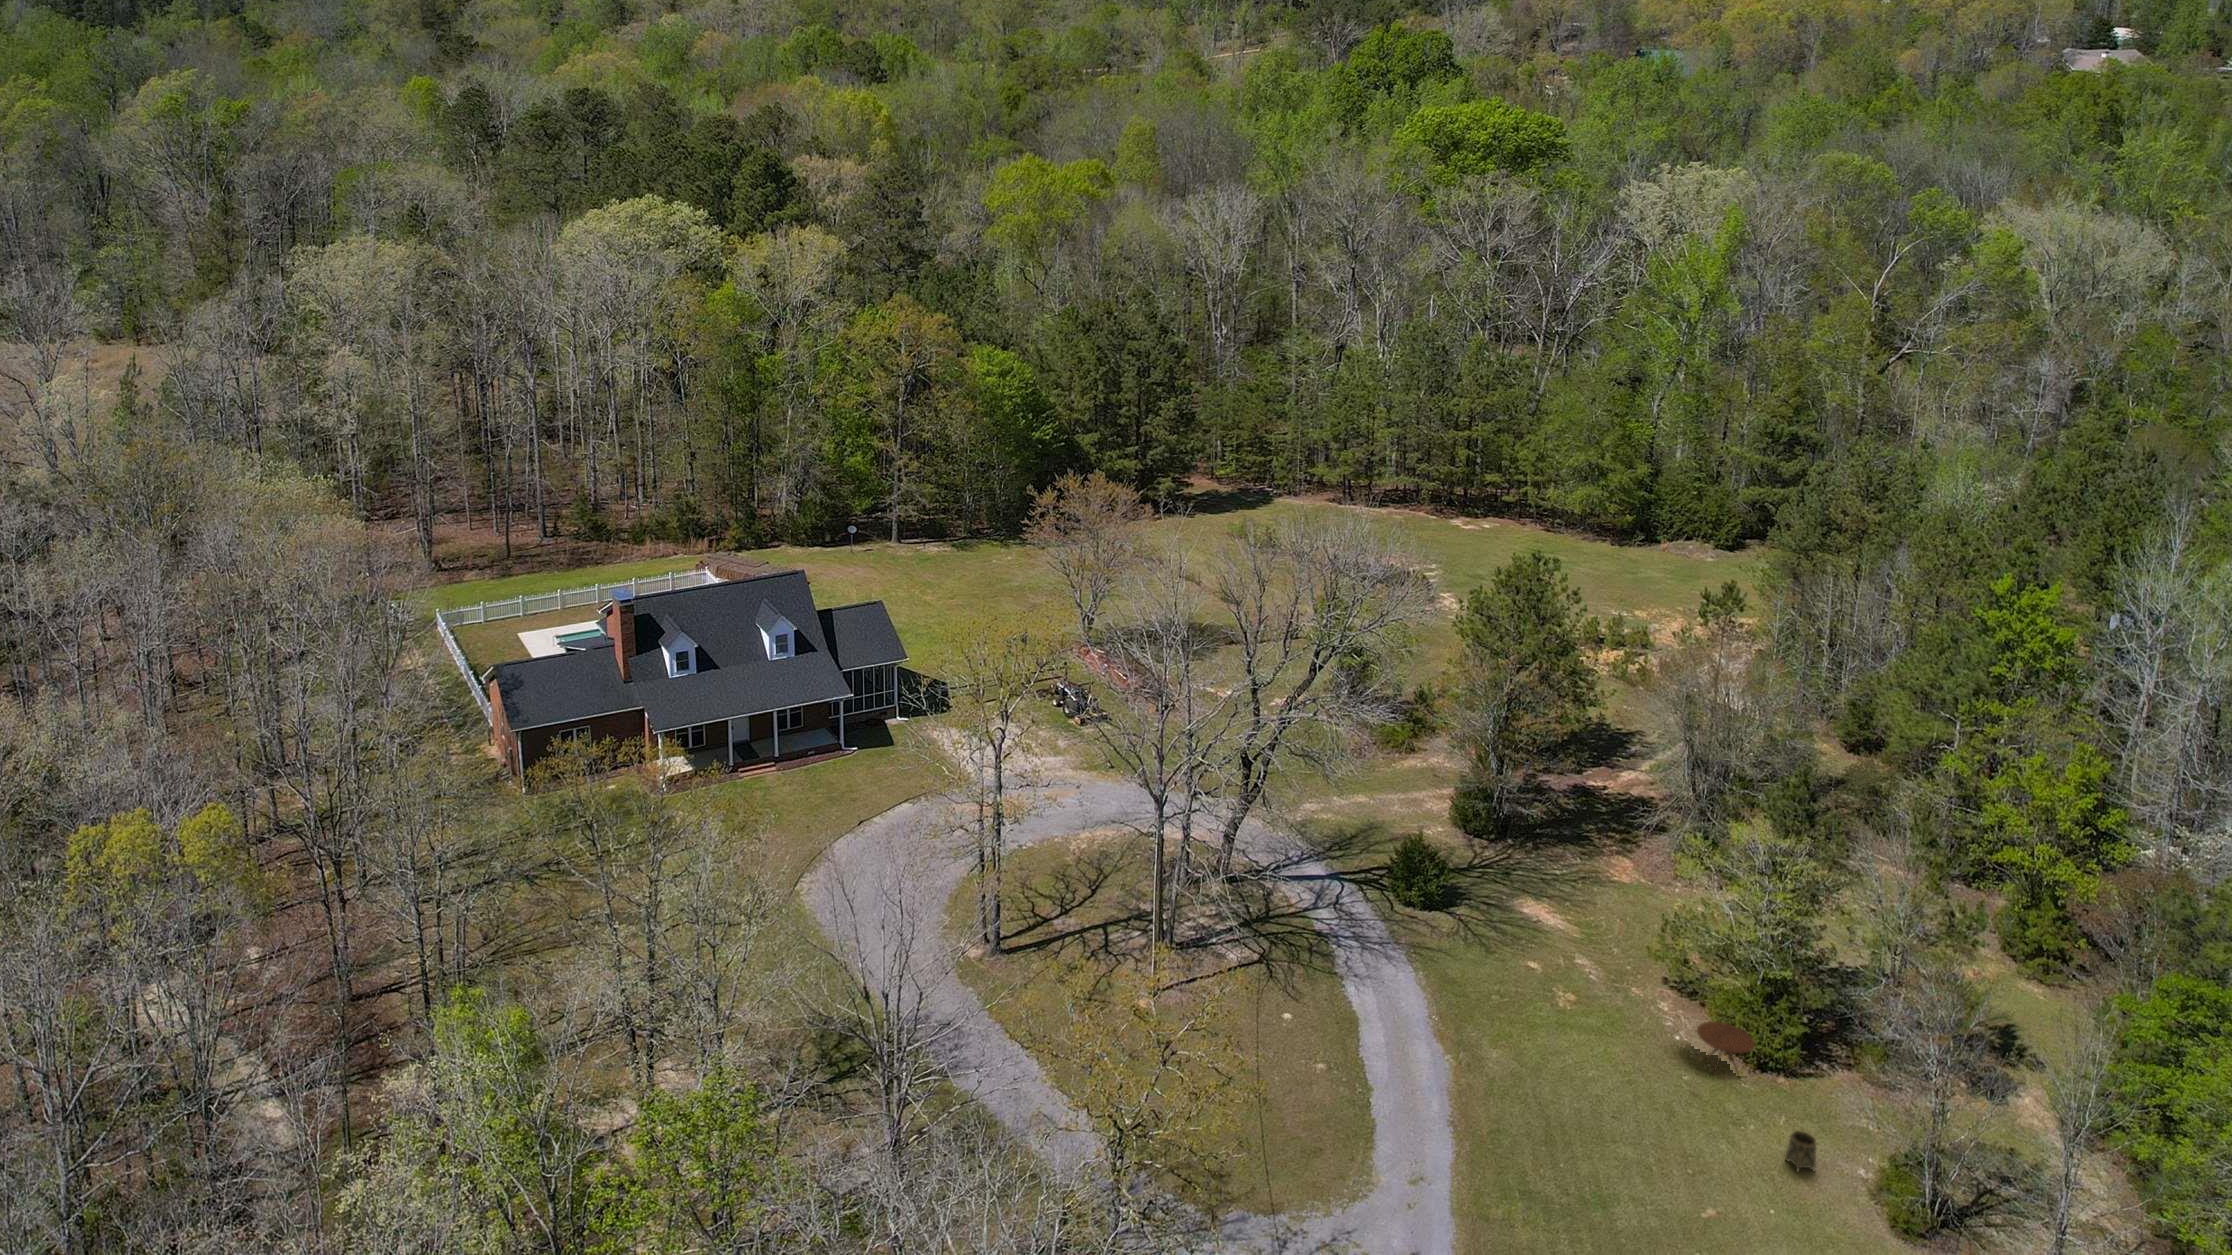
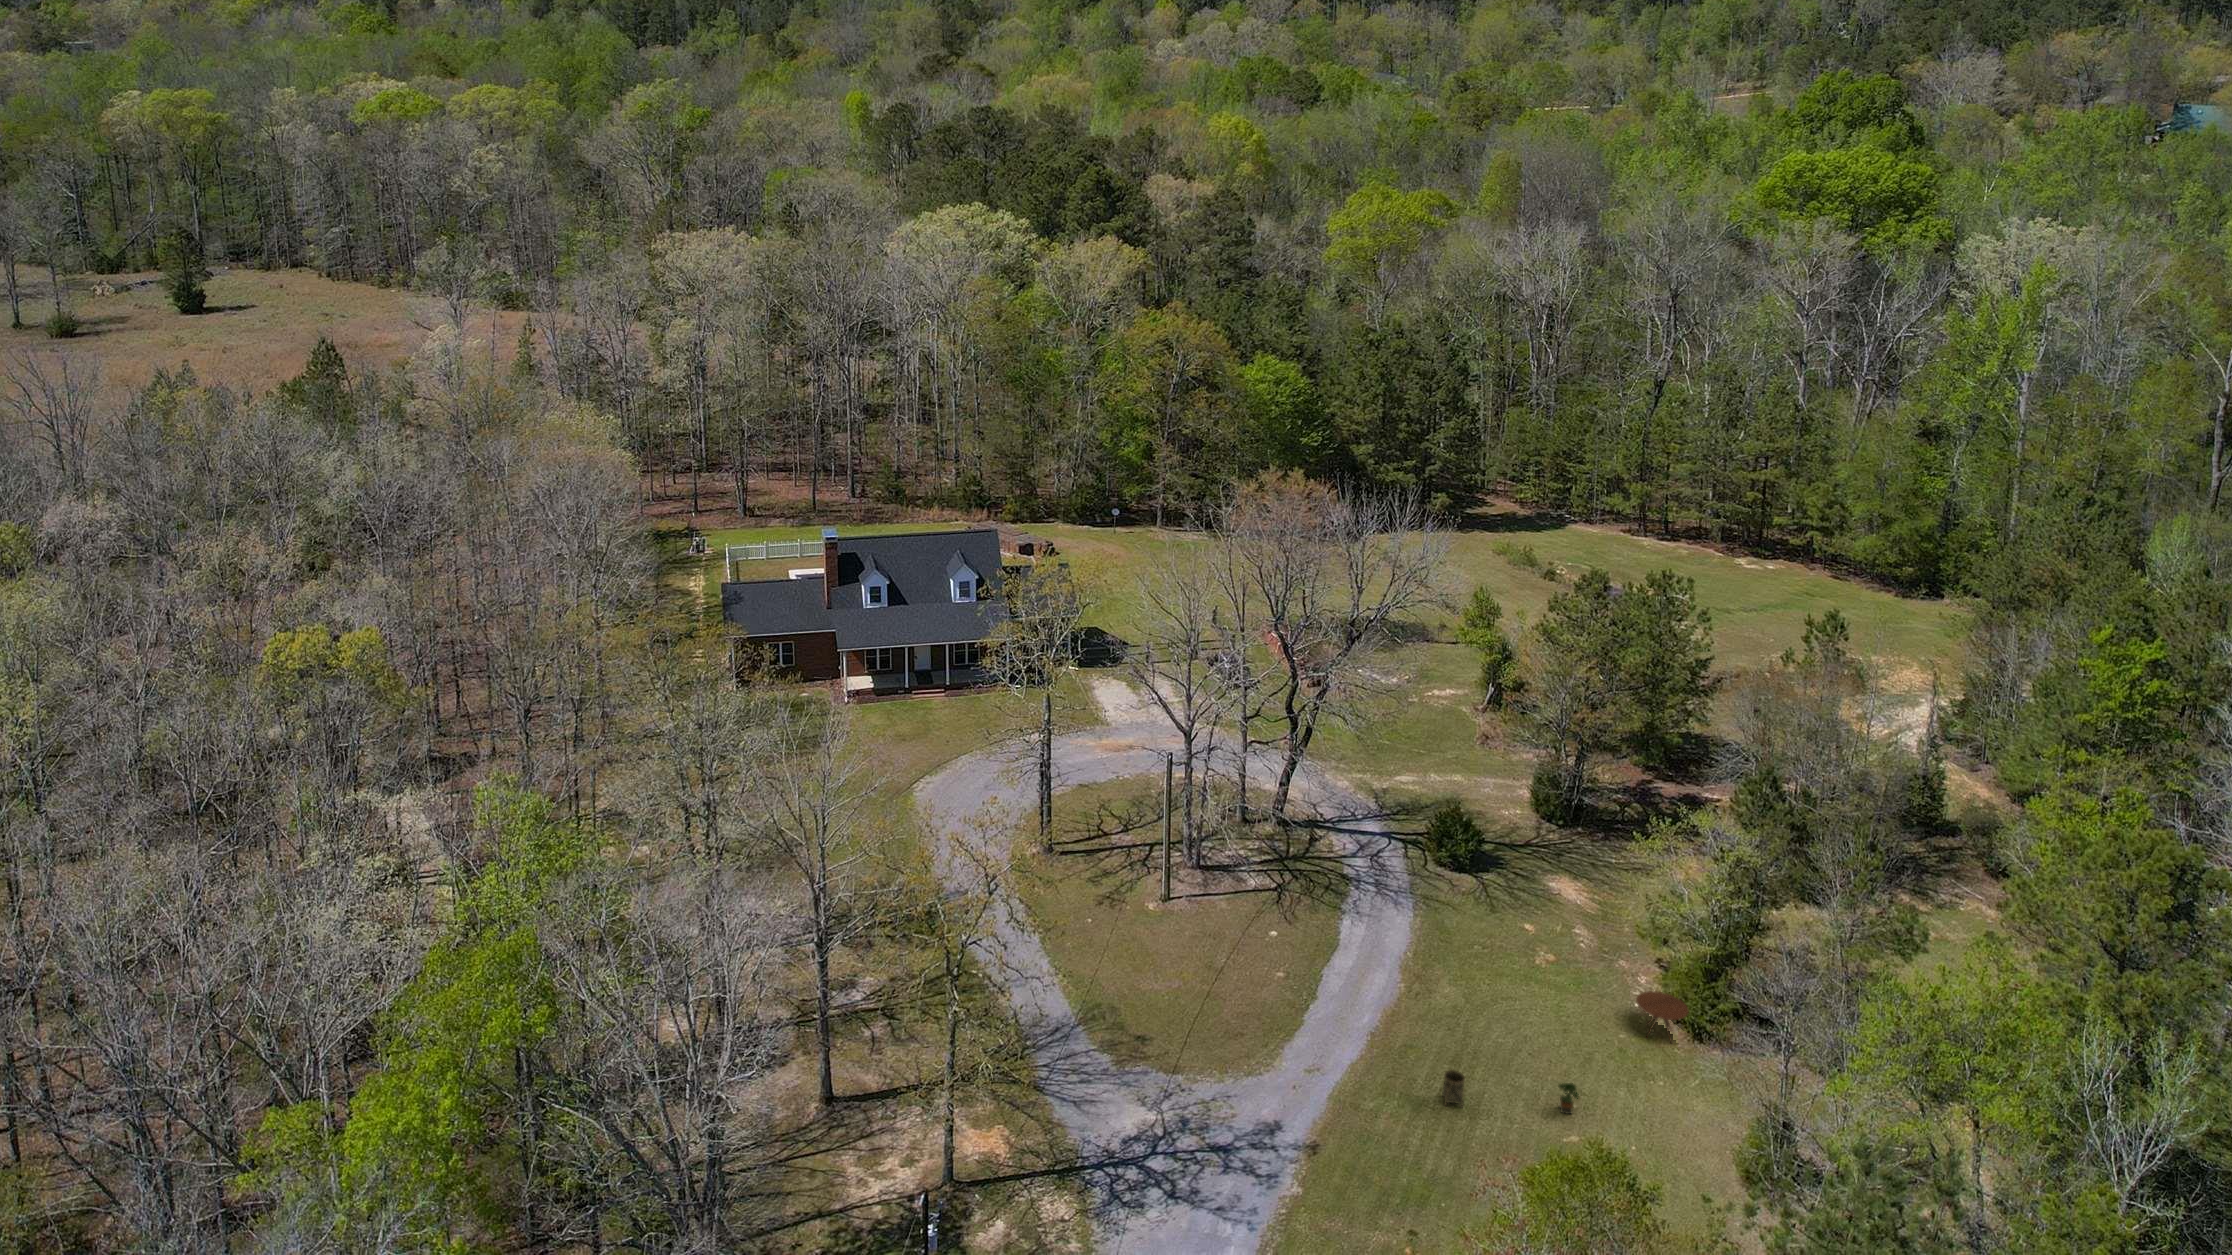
basket: present [1785,1131,1816,1172] -> present [1442,1070,1465,1107]
potted tree: none [1680,1147,1707,1183] -> present [1559,1083,1579,1114]

